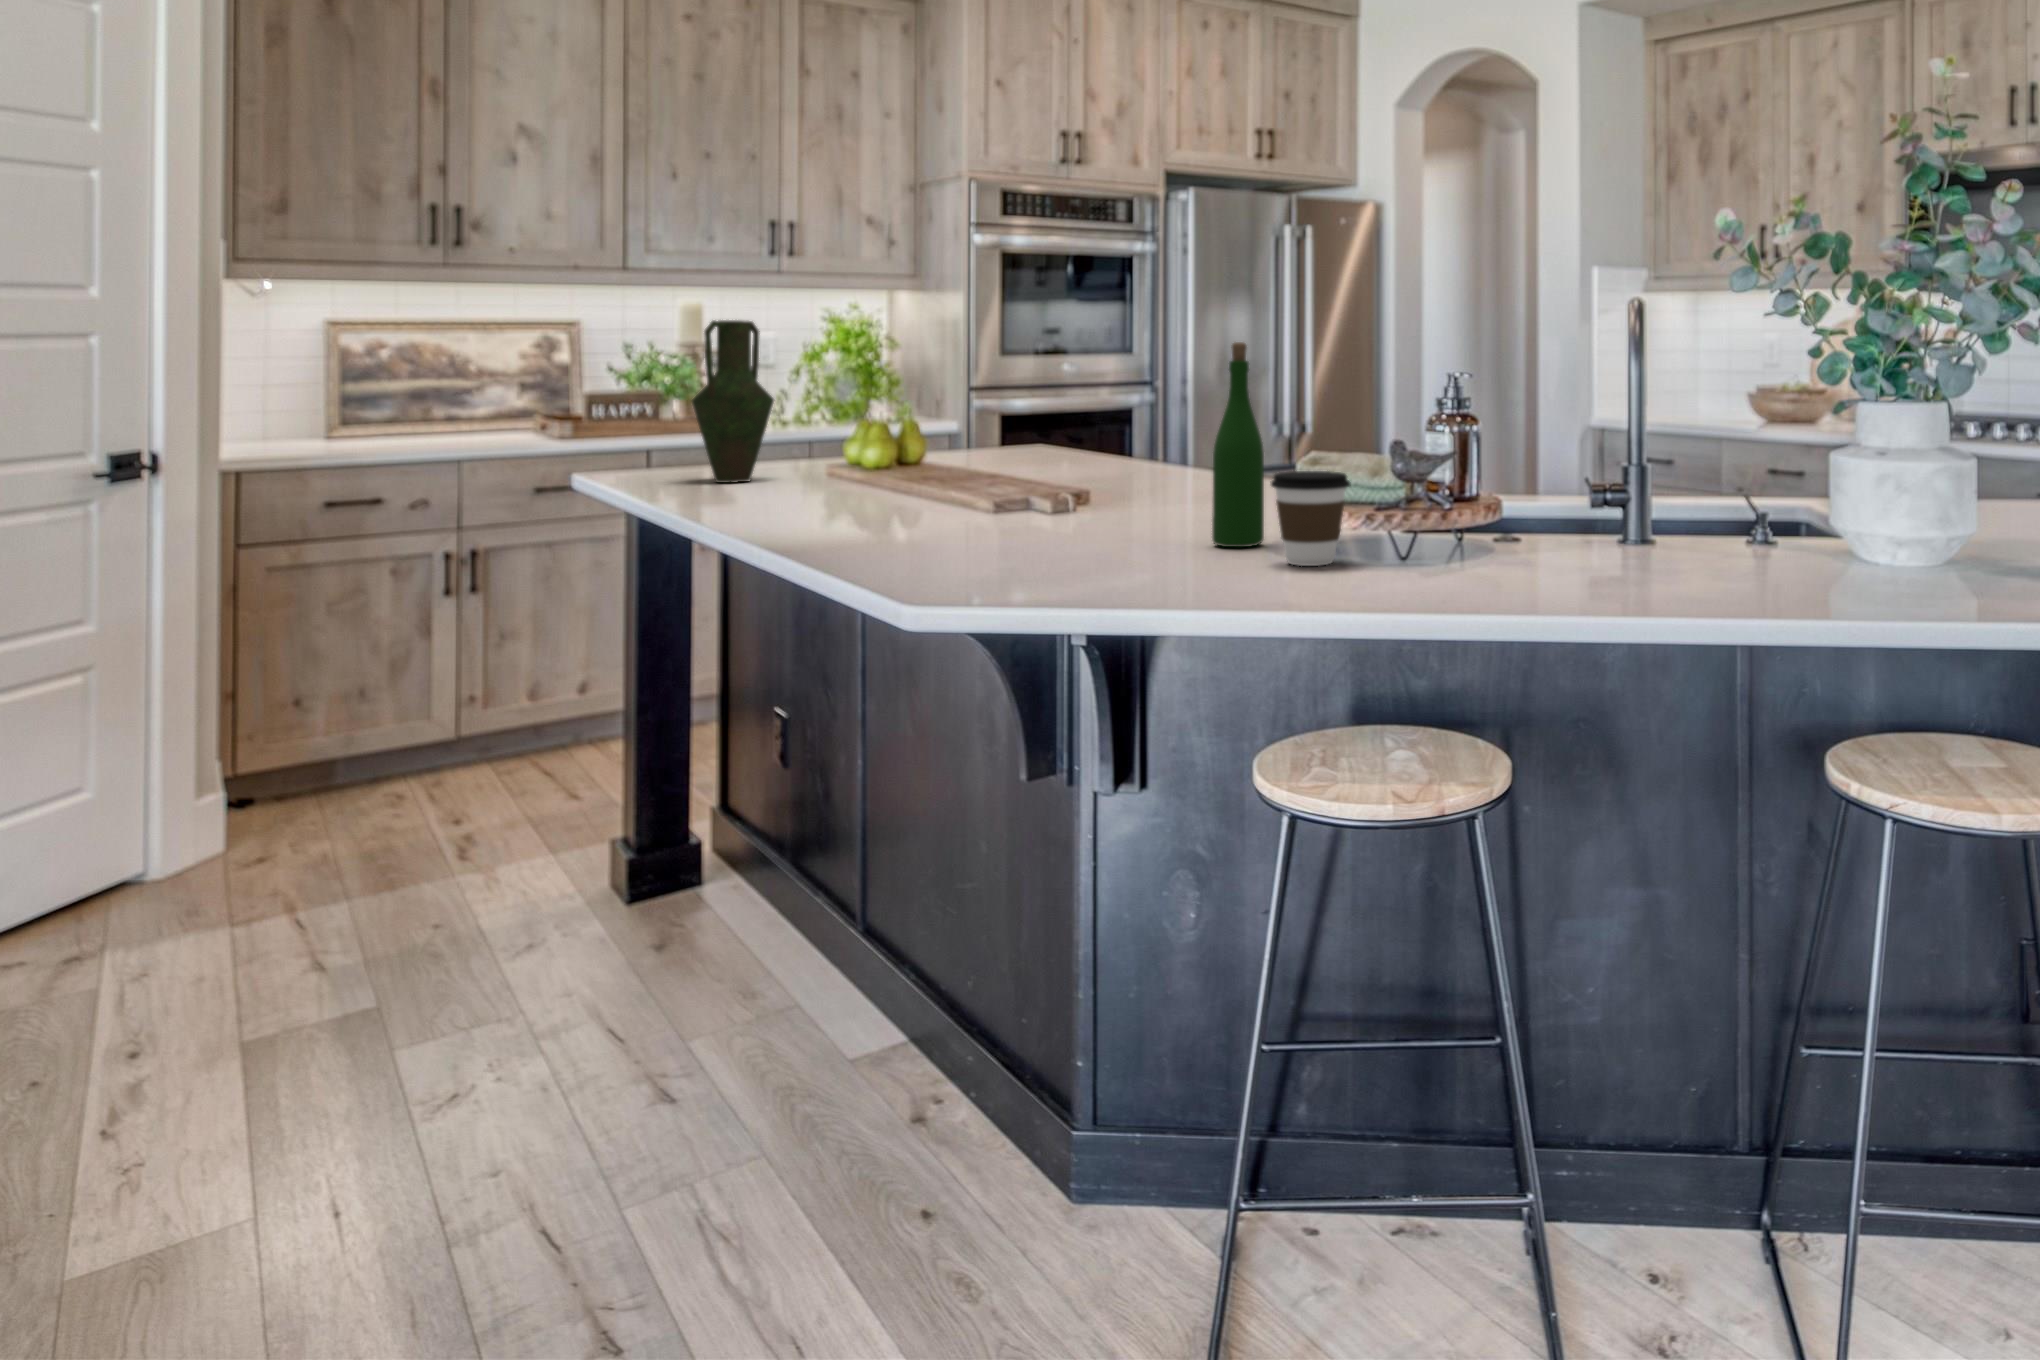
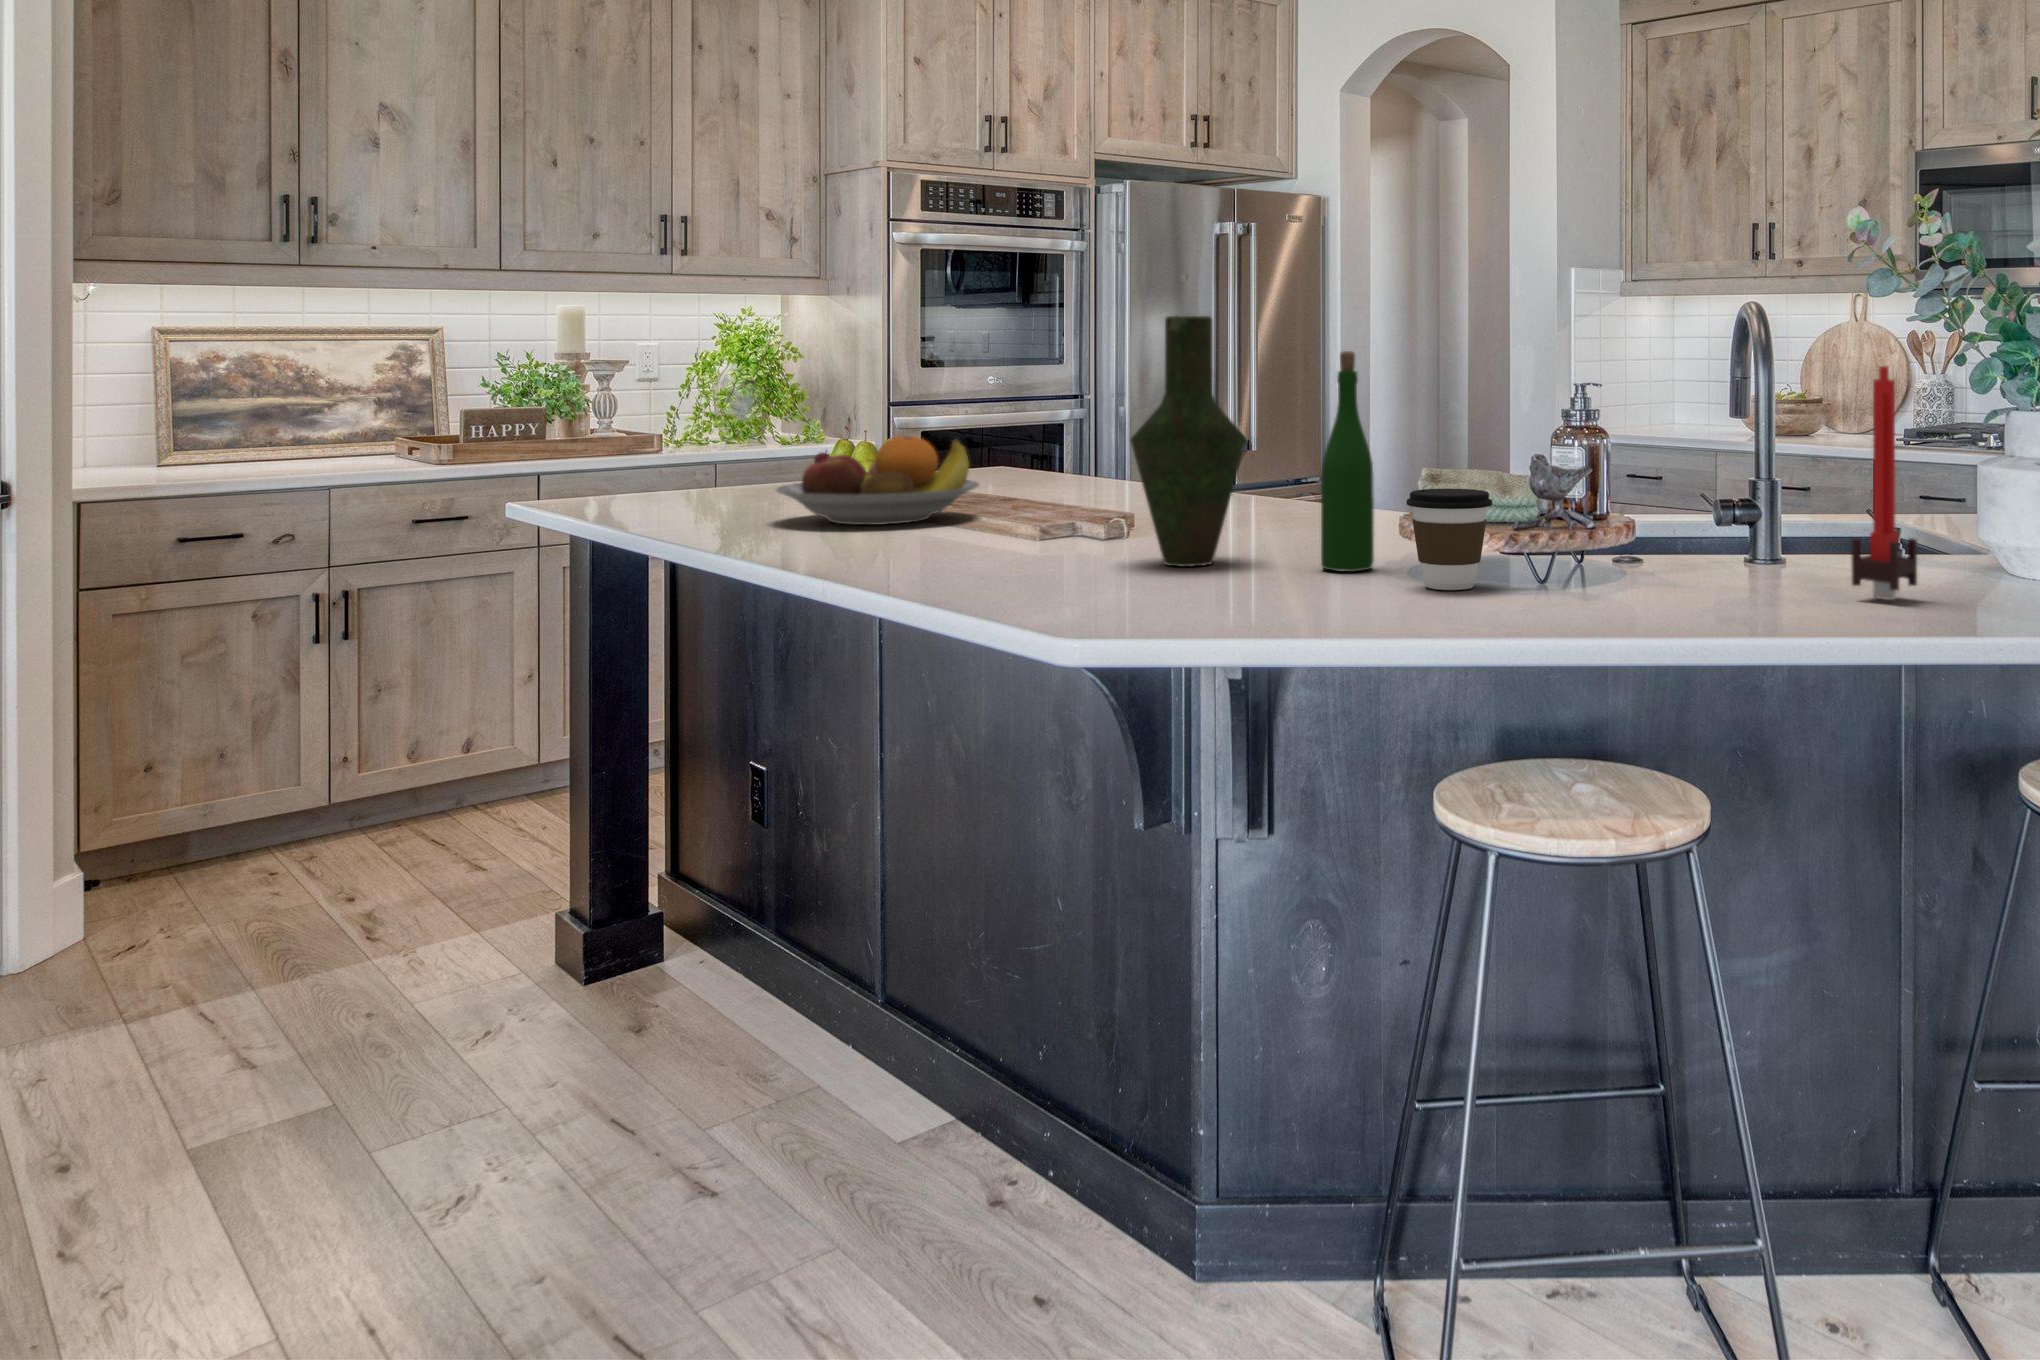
vase: present [692,320,774,483] -> present [1131,316,1246,567]
candle: none [1676,358,1740,583] -> present [1852,366,1917,600]
fruit bowl: none [785,419,973,499] -> present [776,436,979,525]

